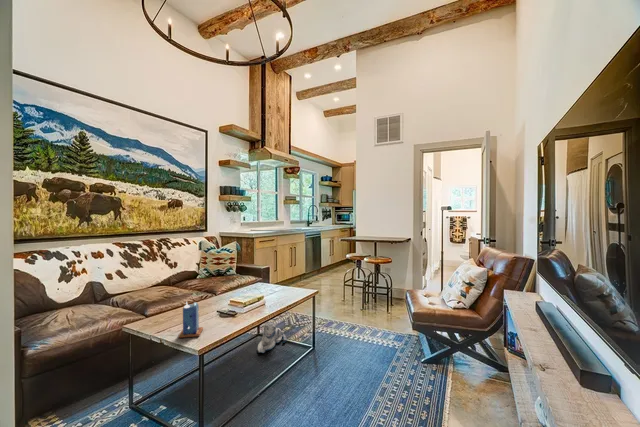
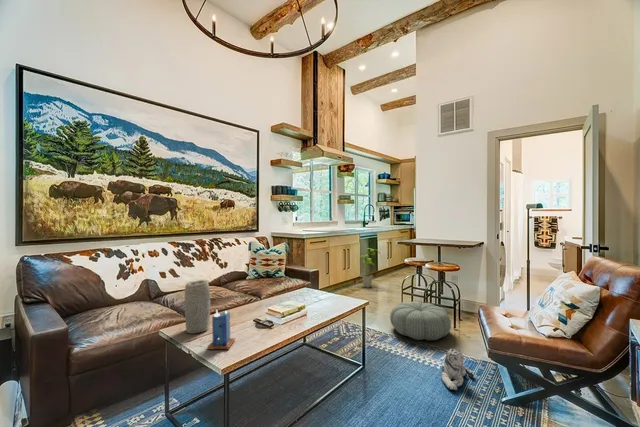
house plant: none [305,245,323,282] -> present [360,249,375,288]
vase: none [149,277,175,327] -> present [185,280,210,333]
pouf: none [335,291,385,323] -> present [390,301,451,340]
plush toy: present [258,322,286,353] -> present [441,349,473,390]

